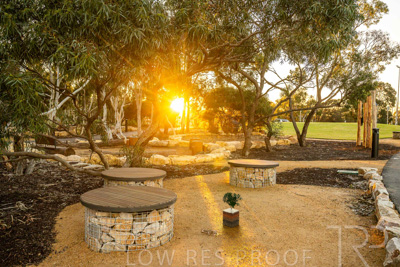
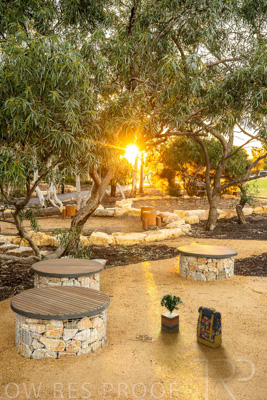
backpack: none [257,201,282,239] -> present [196,306,222,348]

